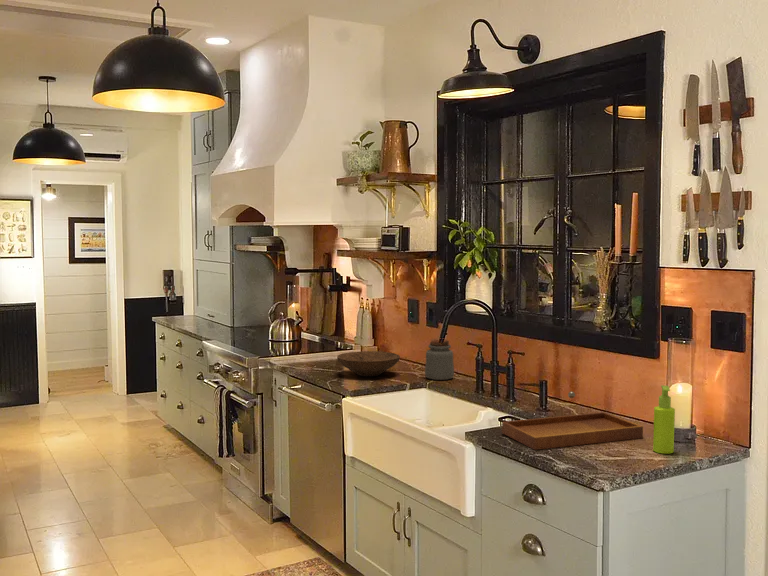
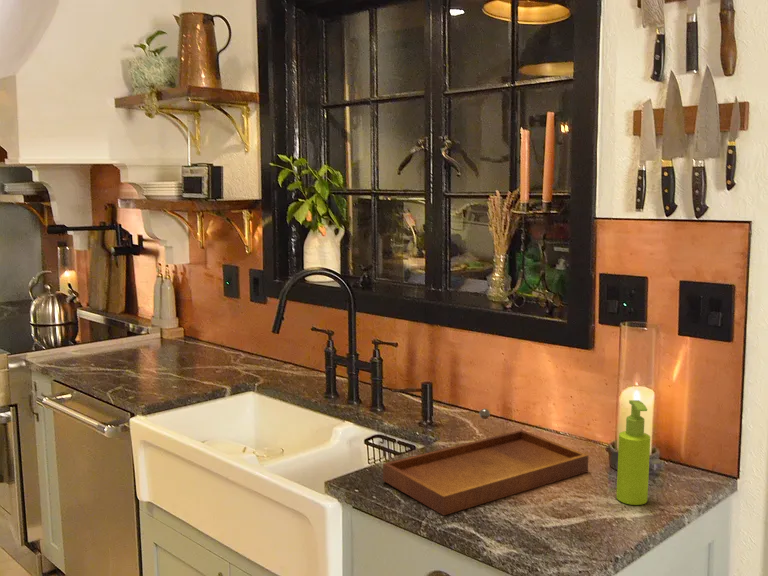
jar: present [425,338,454,380] -> none [251,320,292,378]
wooden bowl: present [337,351,400,377] -> none [122,340,214,378]

